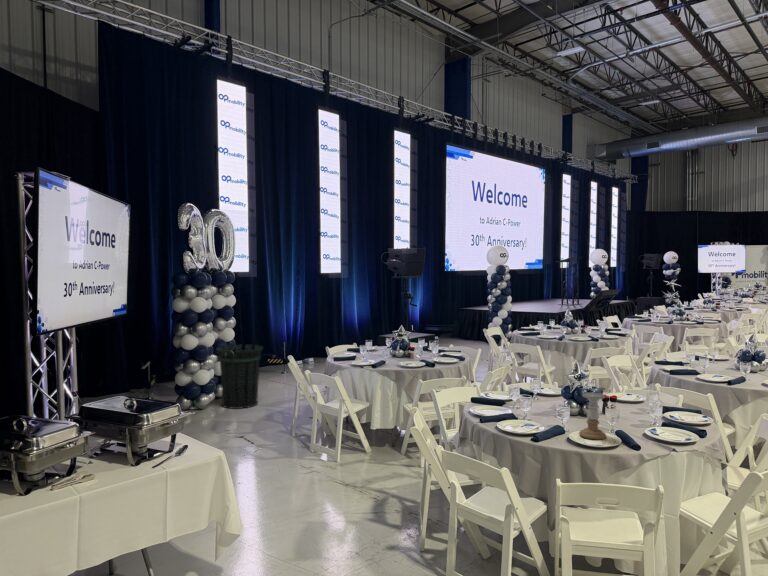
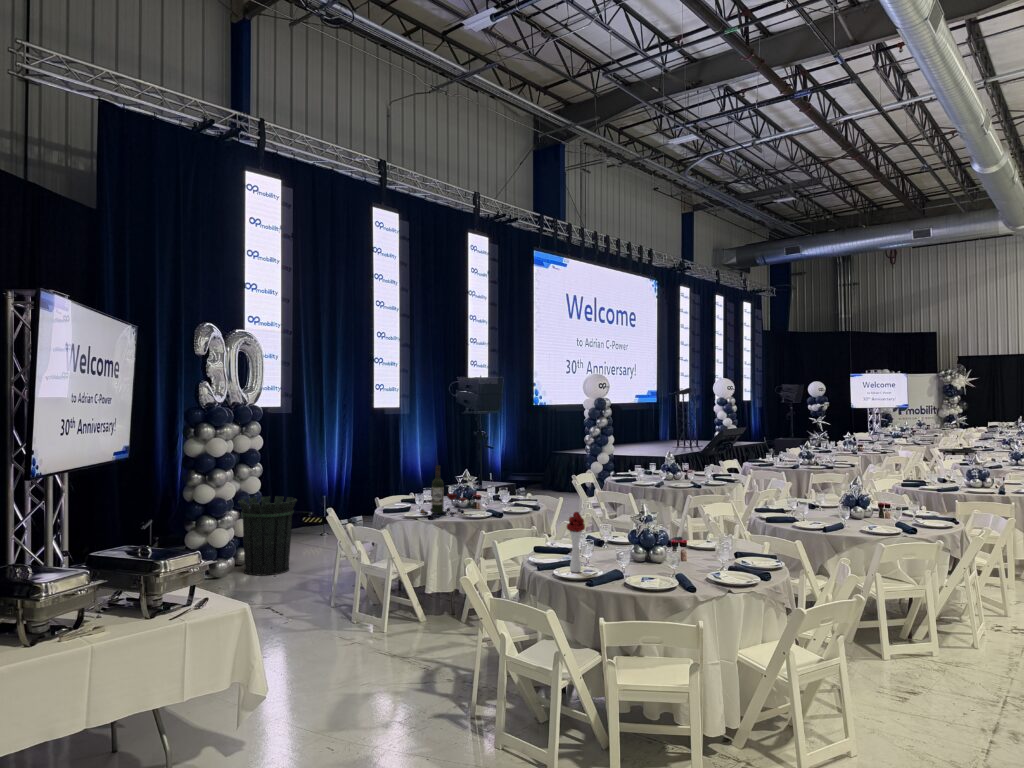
wine bottle: none [365,322,406,364] -> present [420,465,467,516]
flower bouquet: none [509,370,526,426] -> present [567,512,585,573]
candle holder: present [579,393,606,439] -> none [639,535,666,584]

